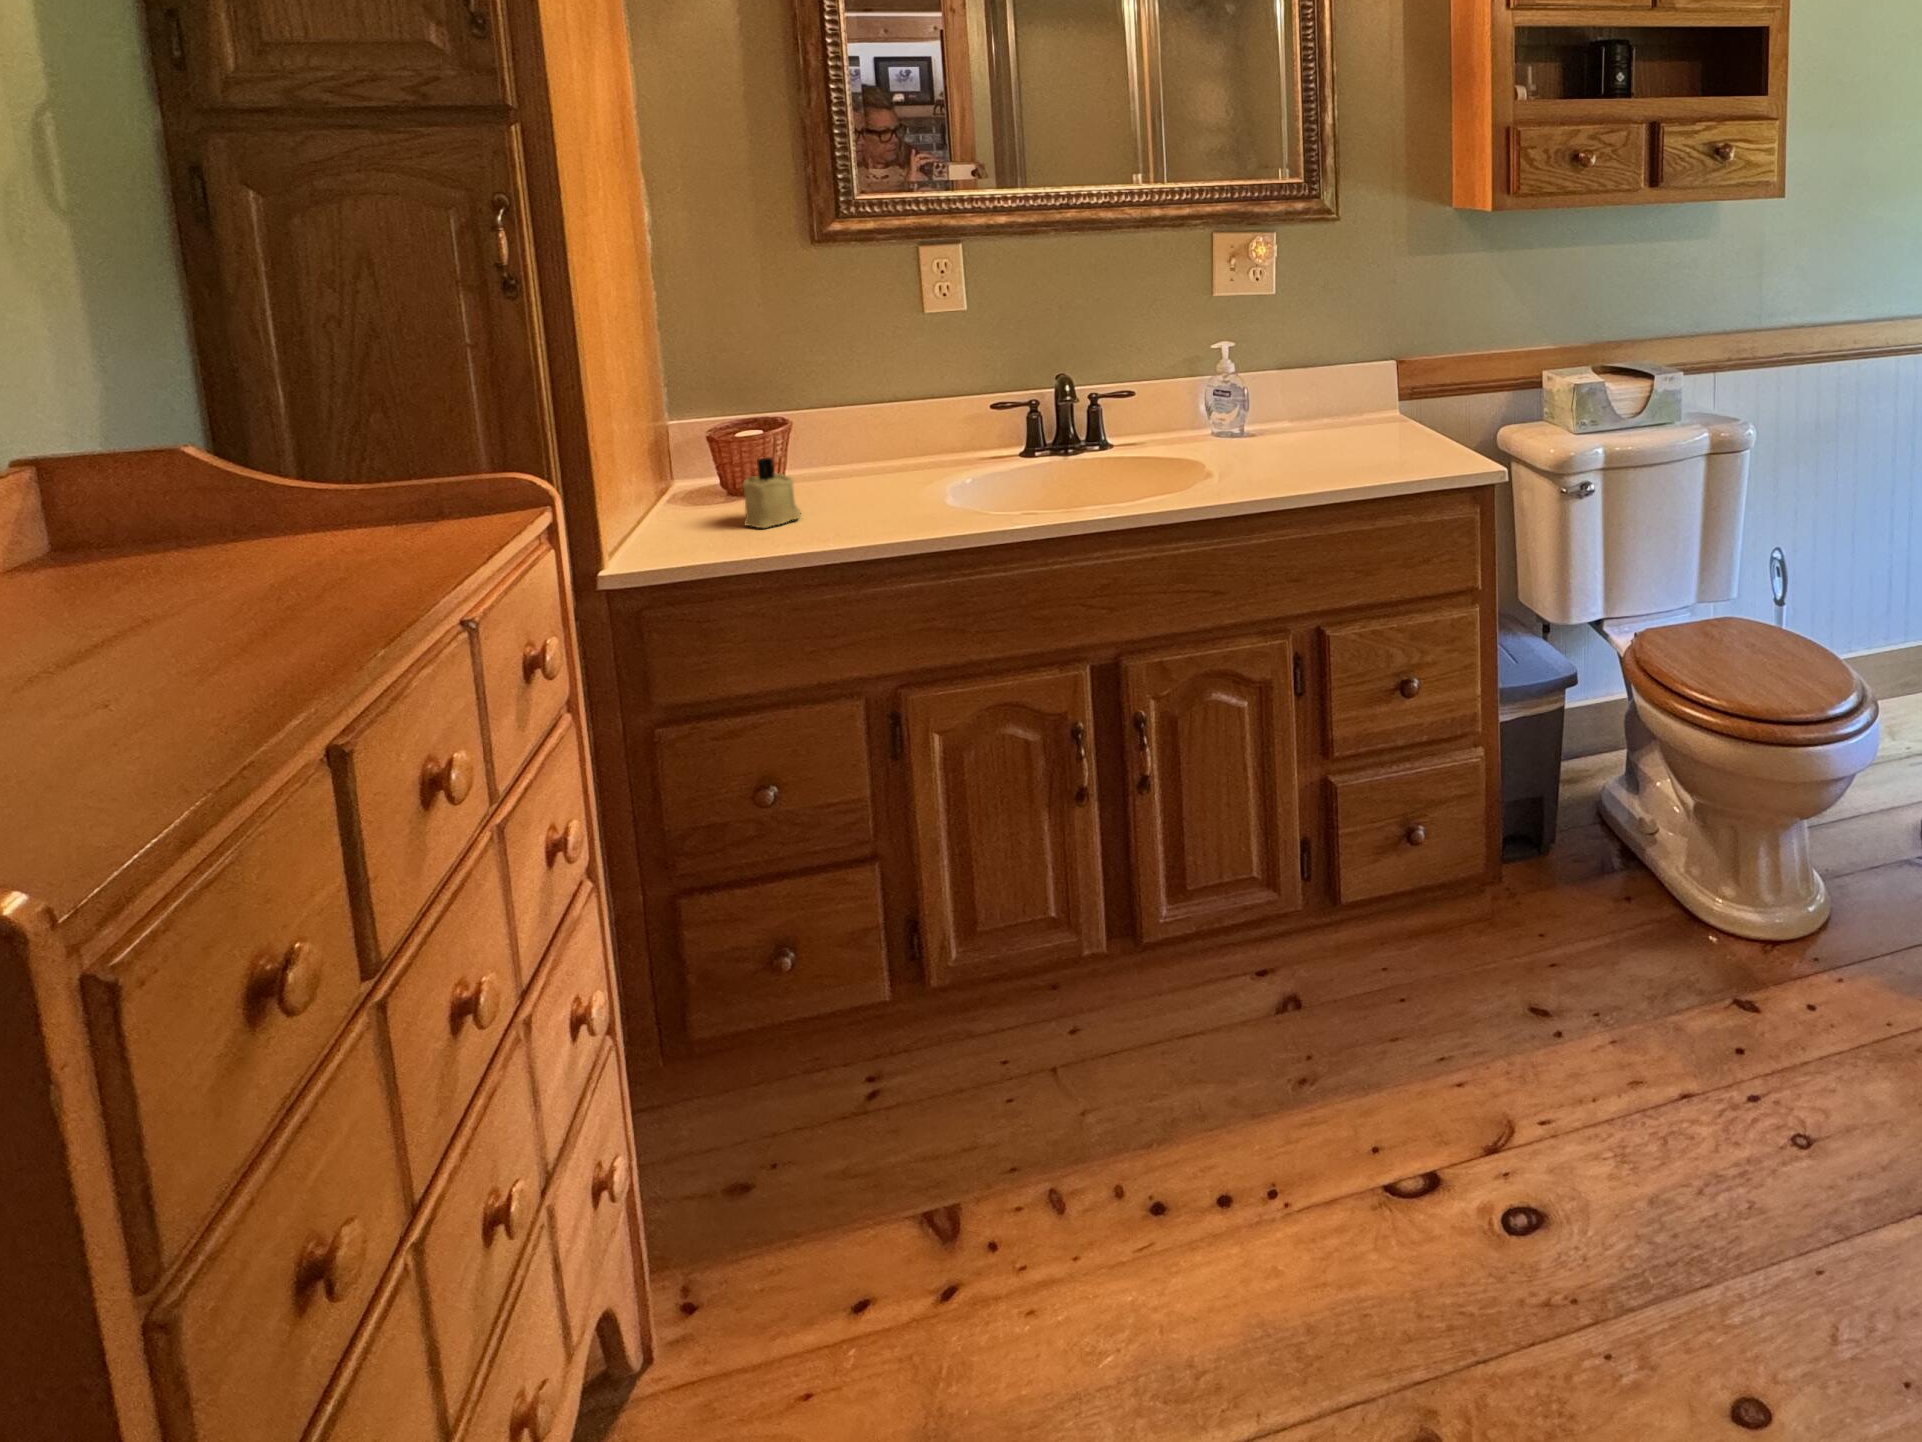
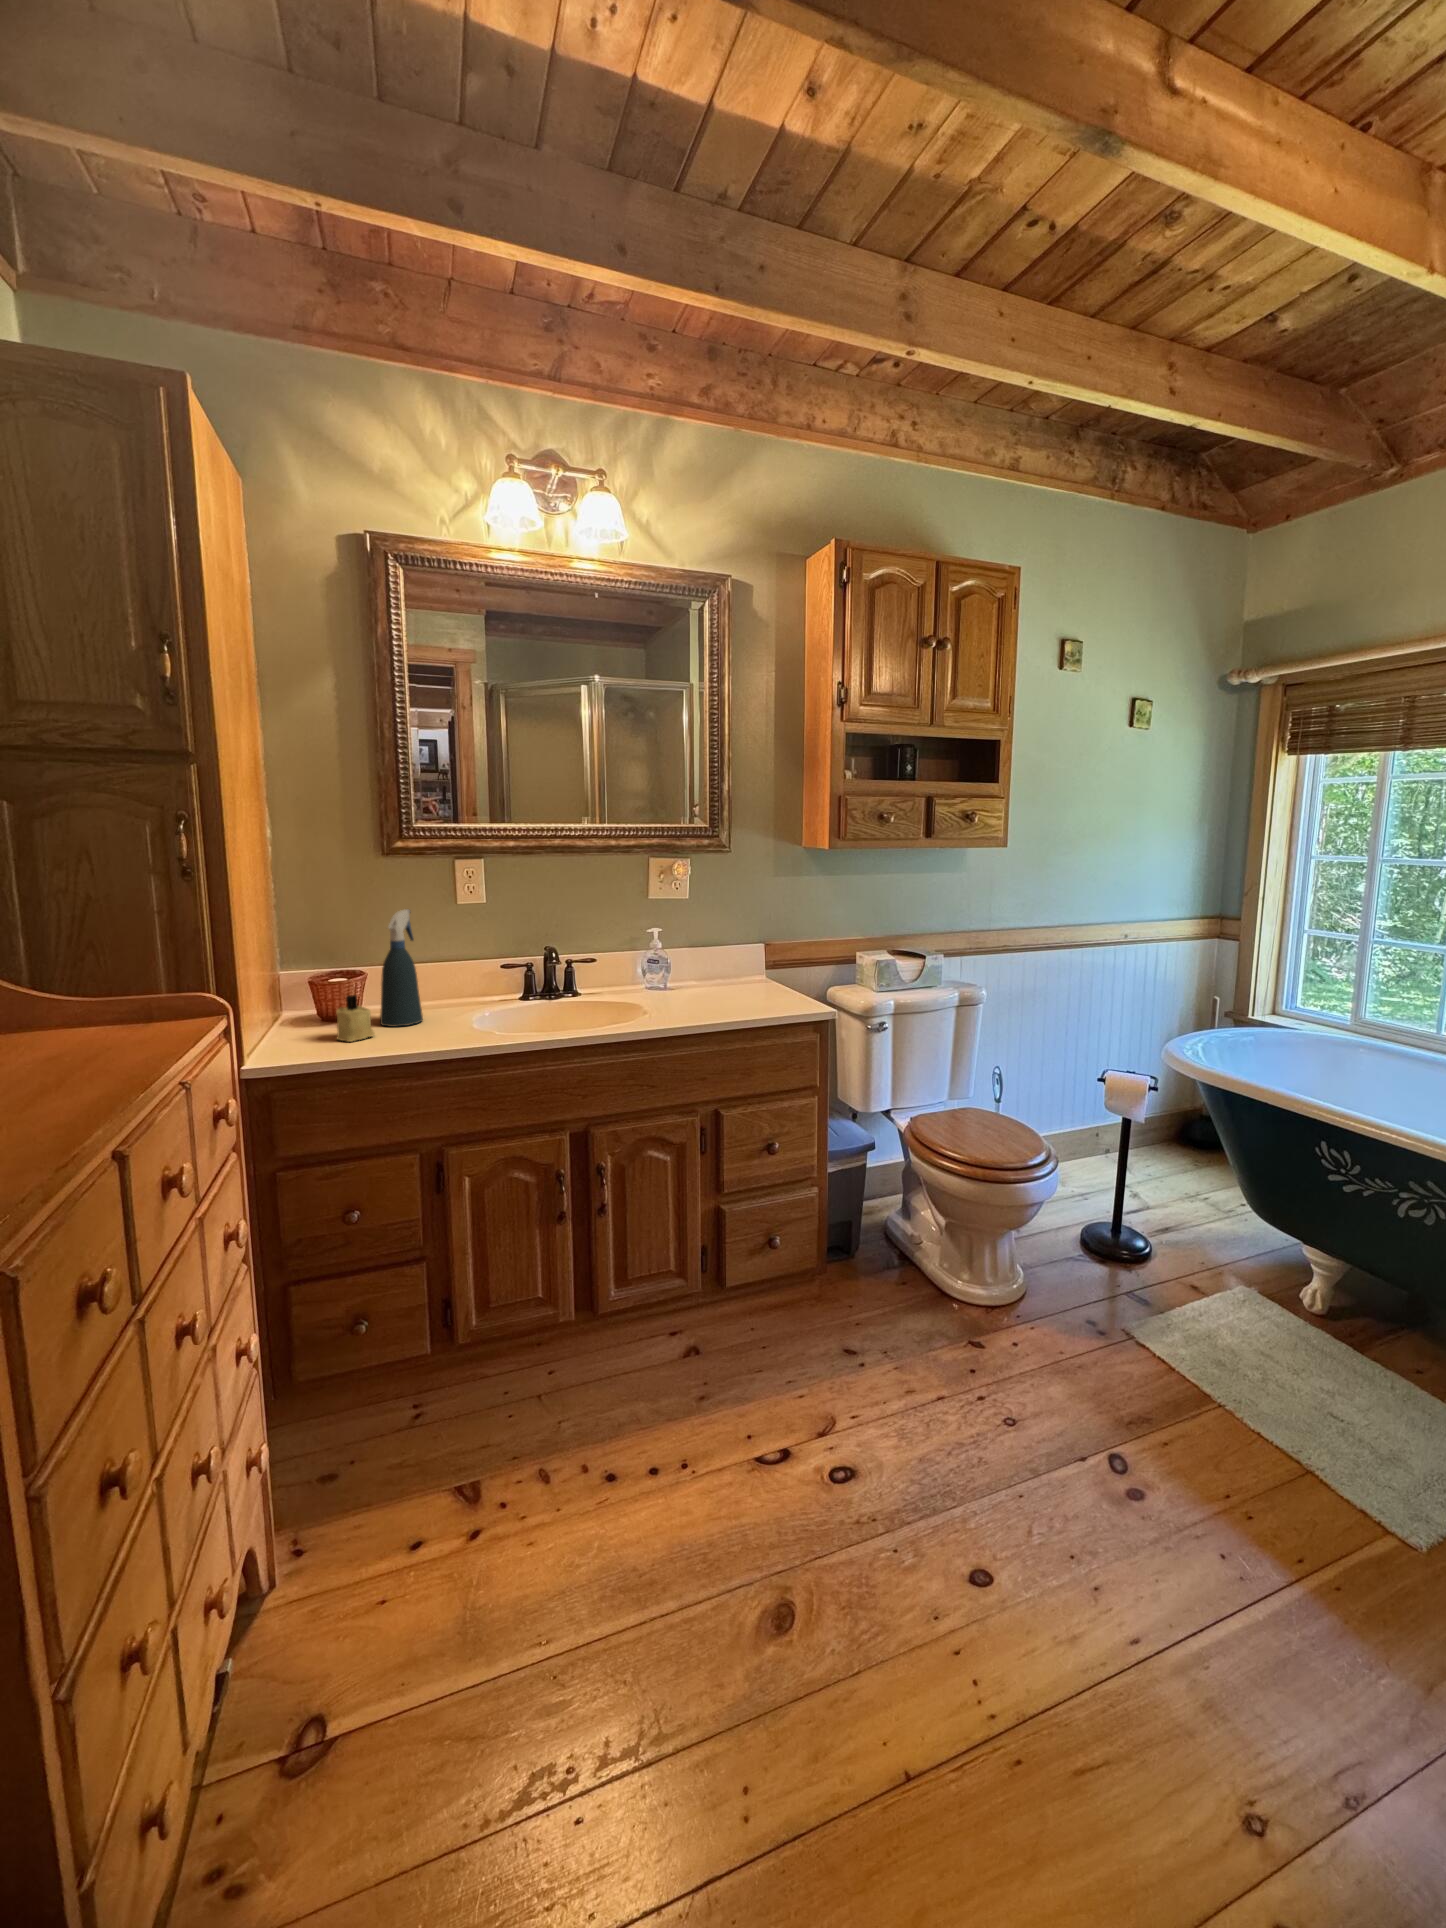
spray bottle: none [812,324,876,502] -> present [380,909,423,1027]

